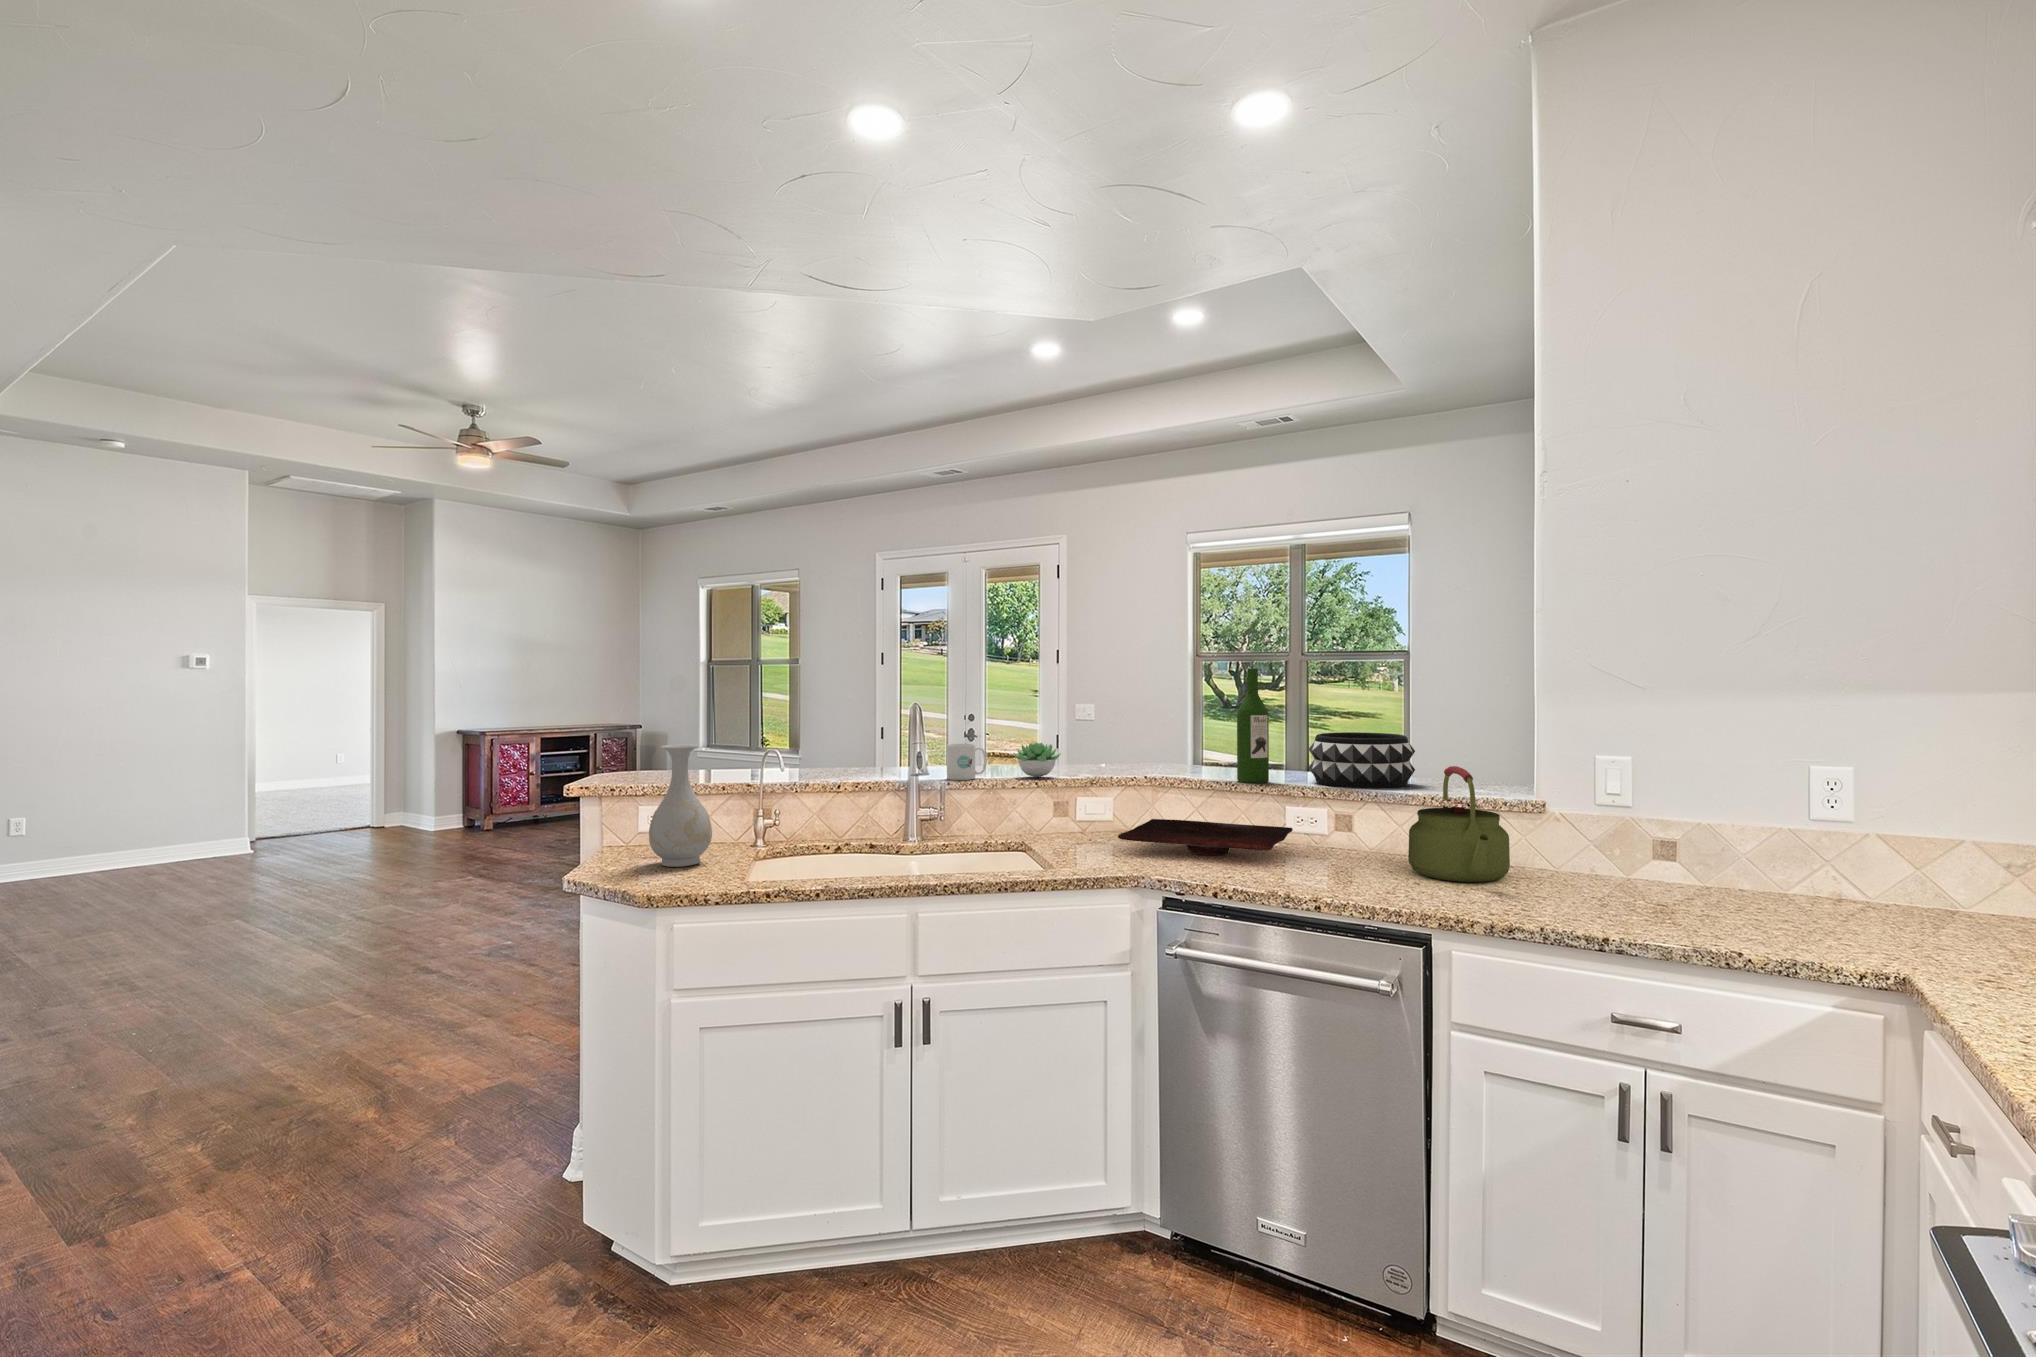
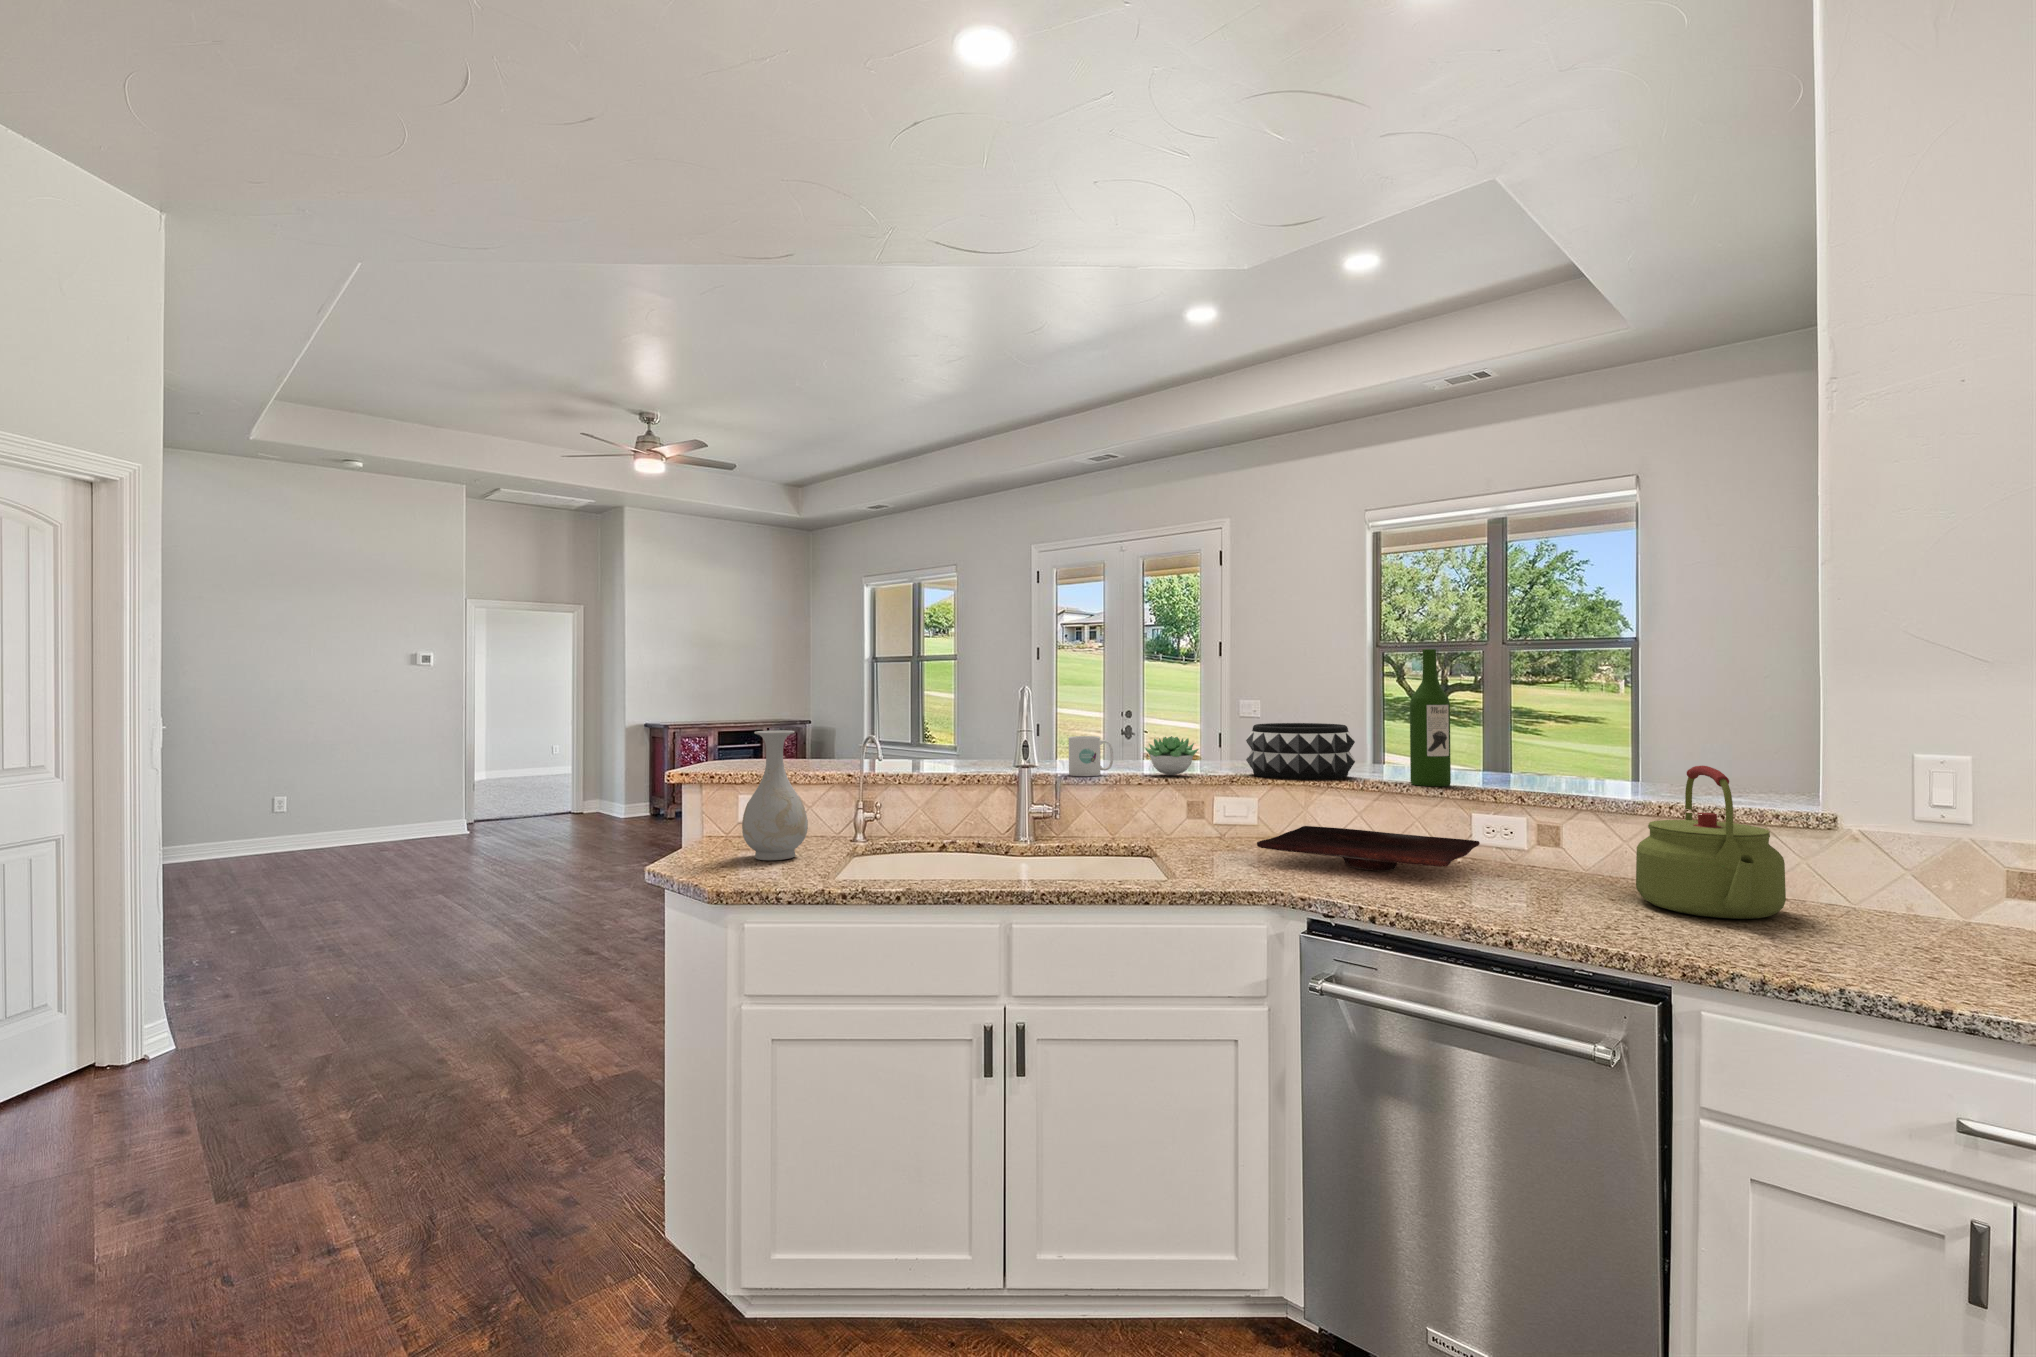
decorative bowl: present [1308,732,1415,788] -> present [1246,723,1355,780]

